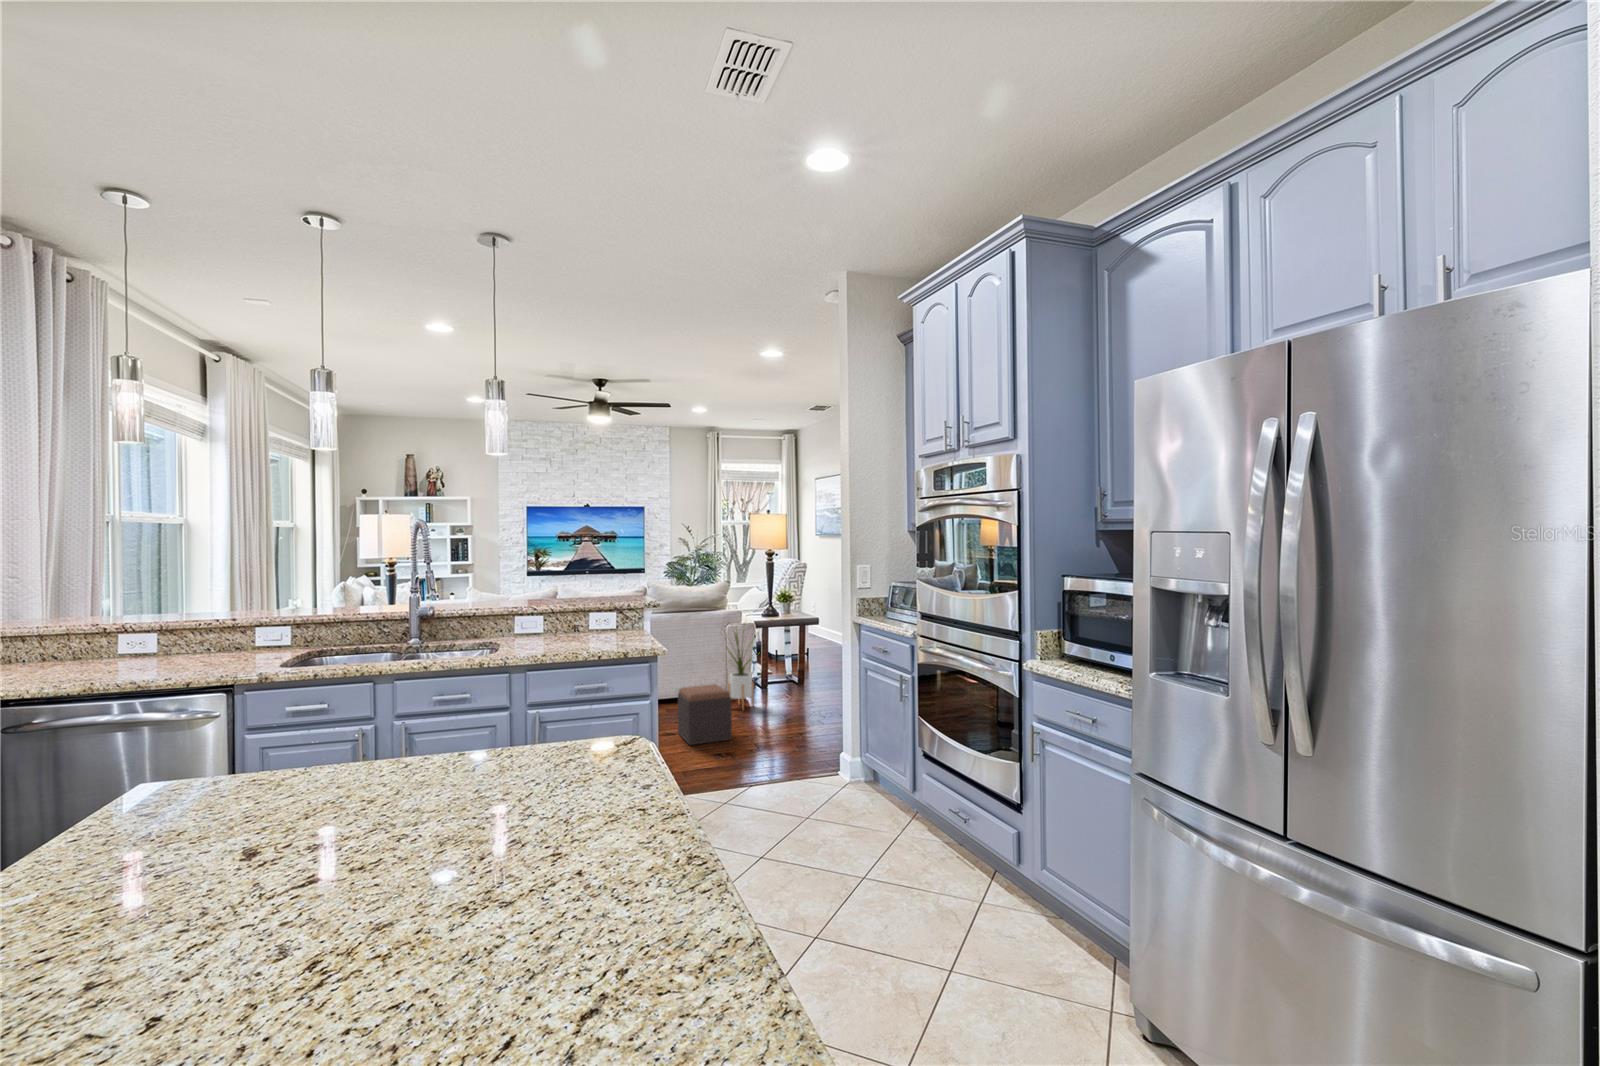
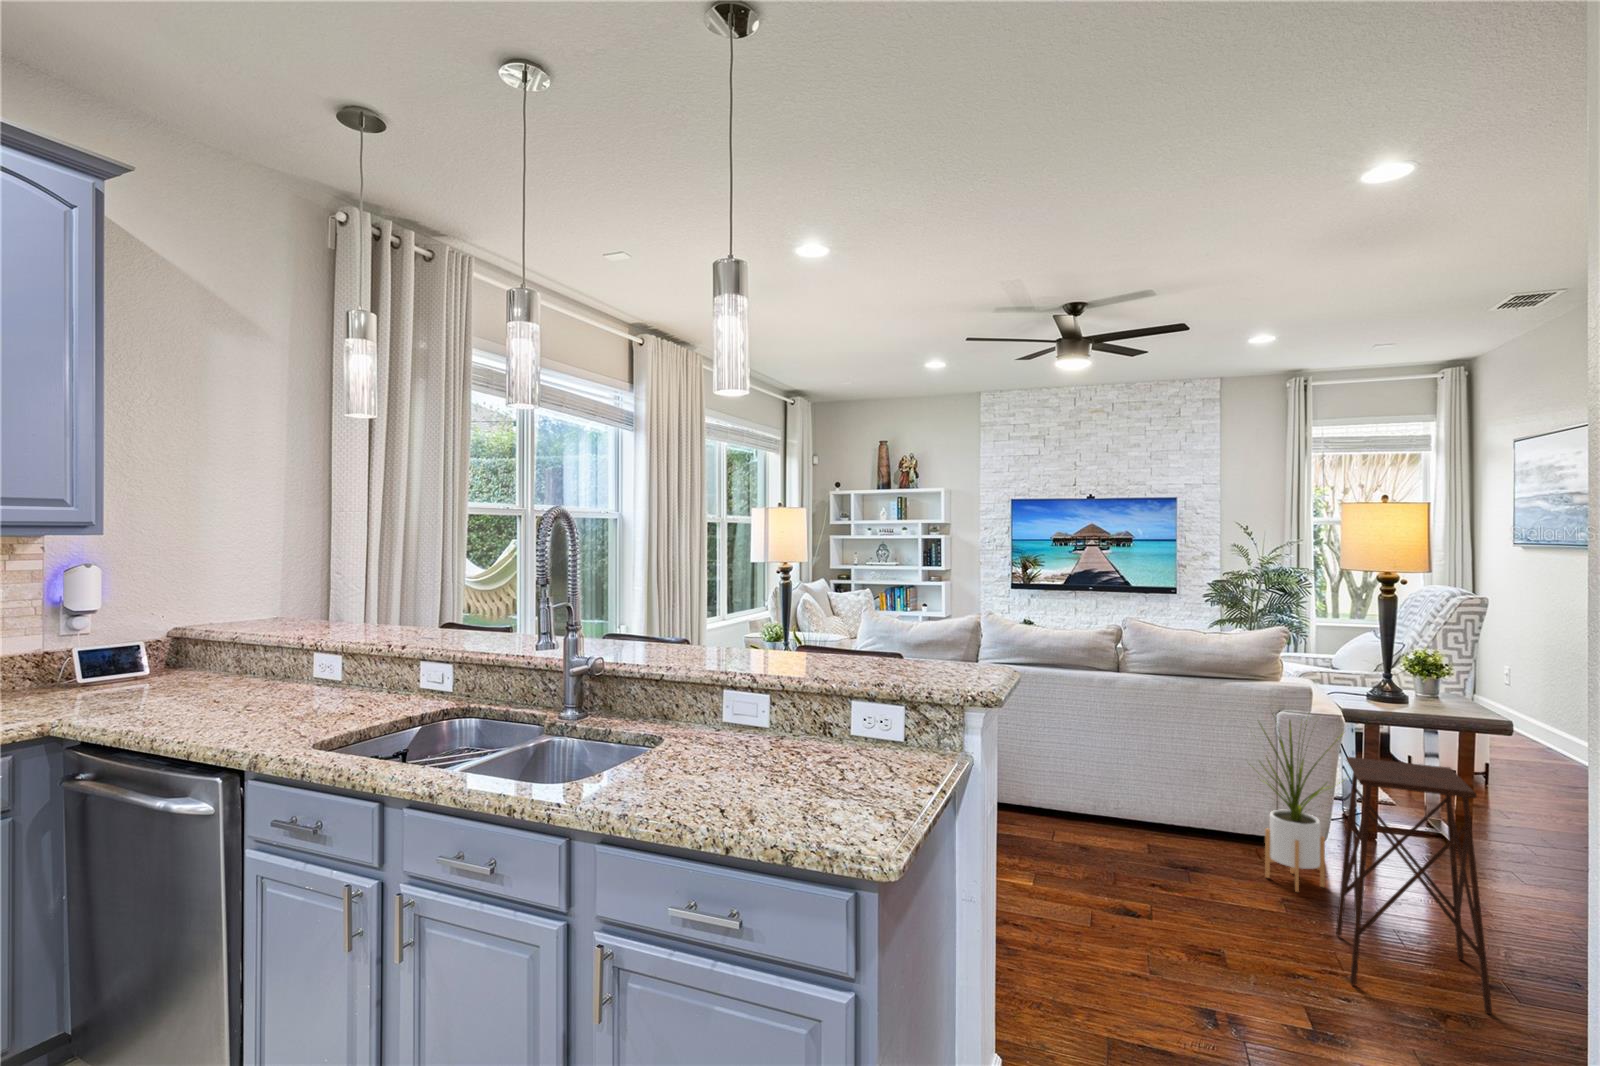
side table: none [763,633,821,733] -> present [1336,757,1492,1014]
footstool: present [678,684,732,745] -> none [1136,832,1244,971]

